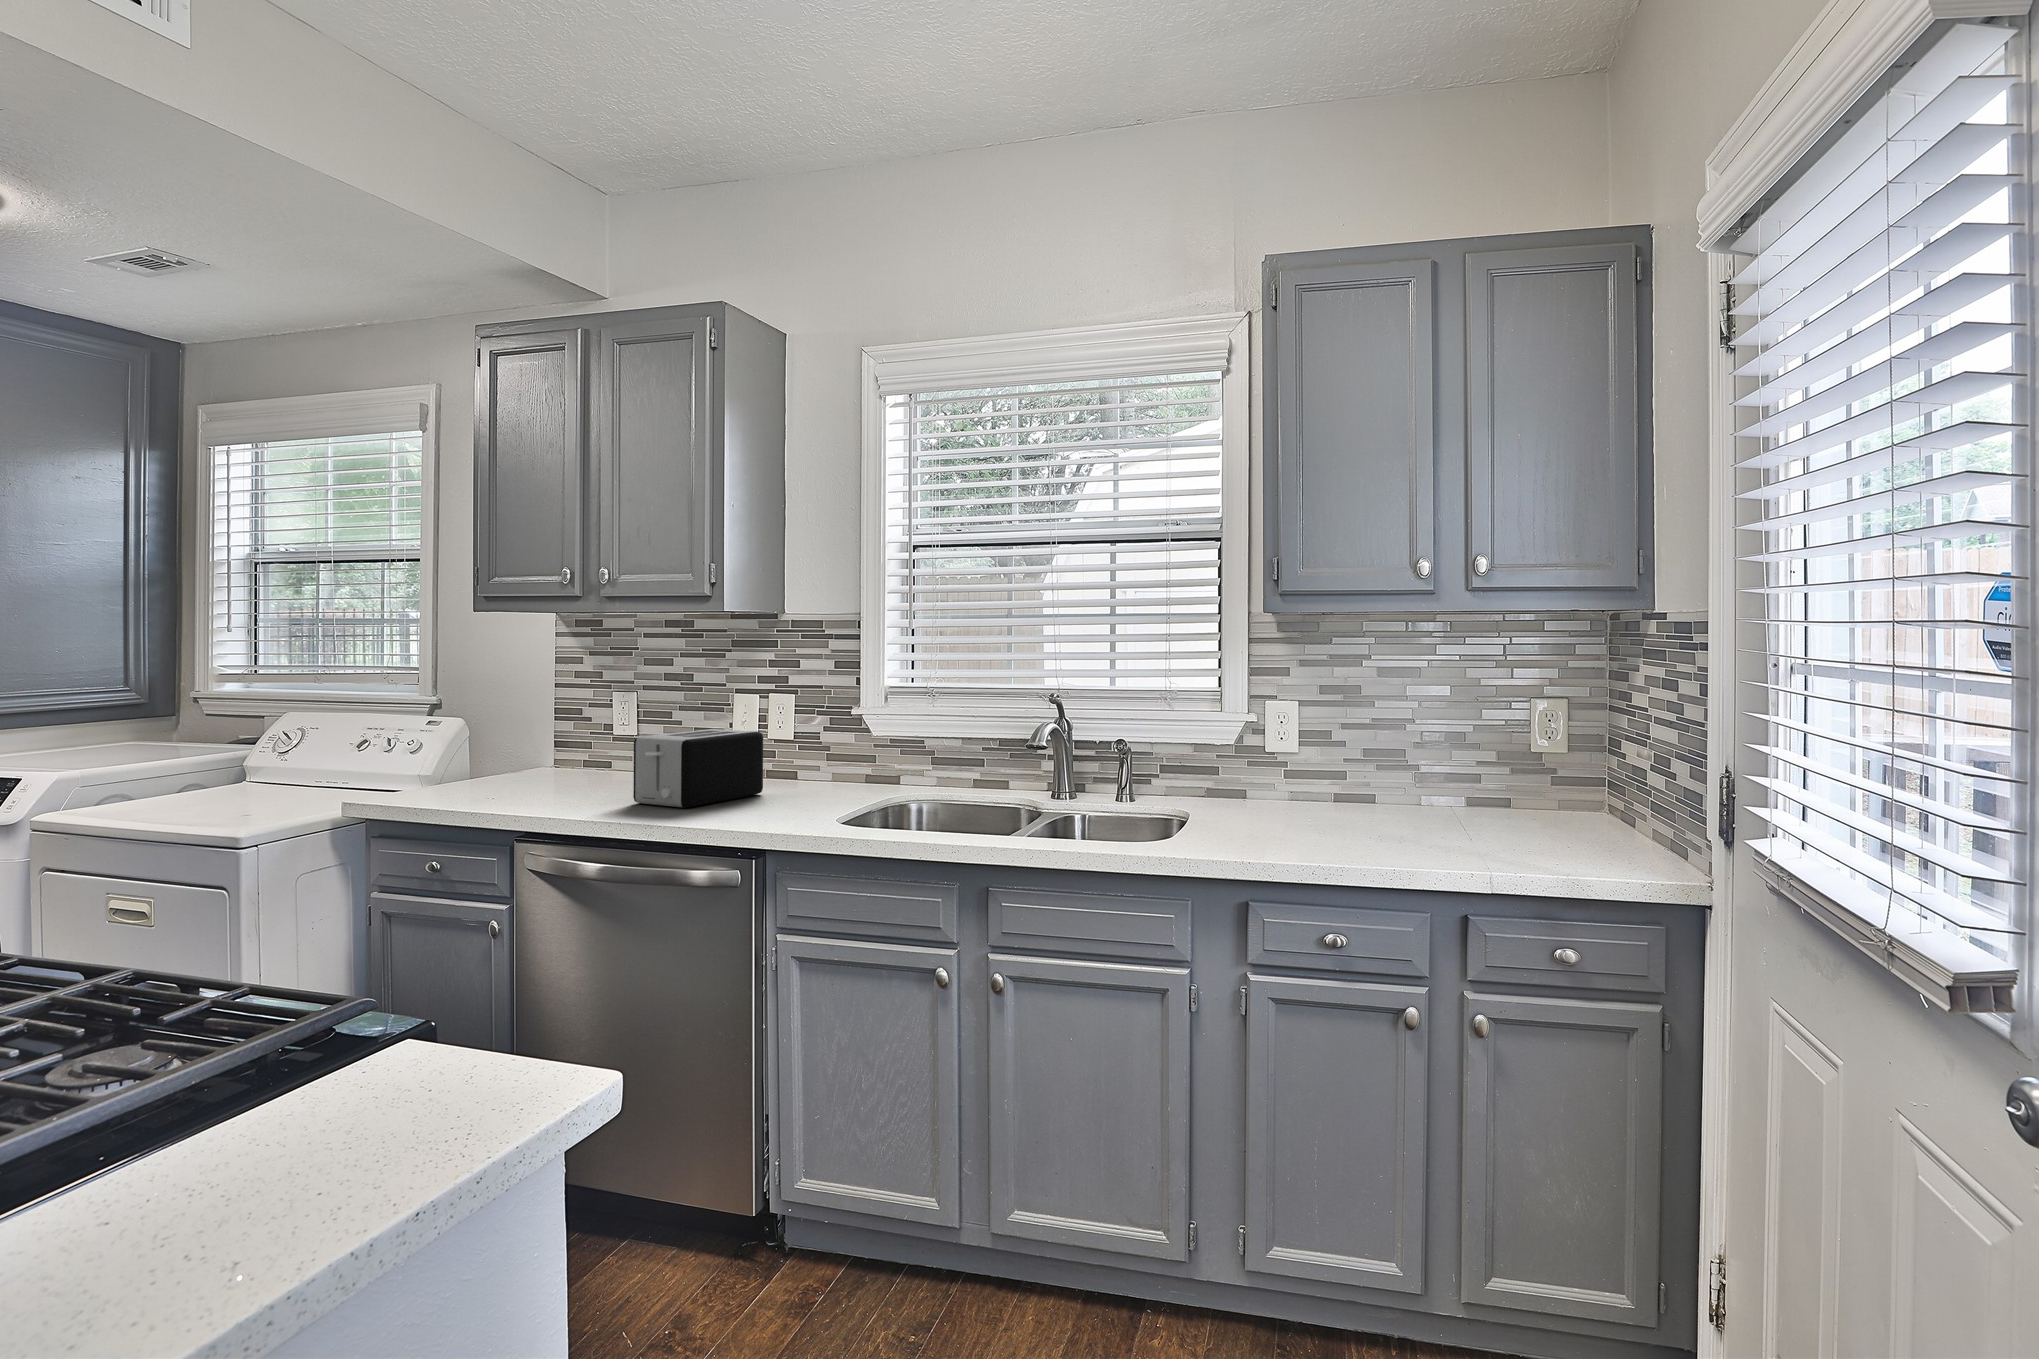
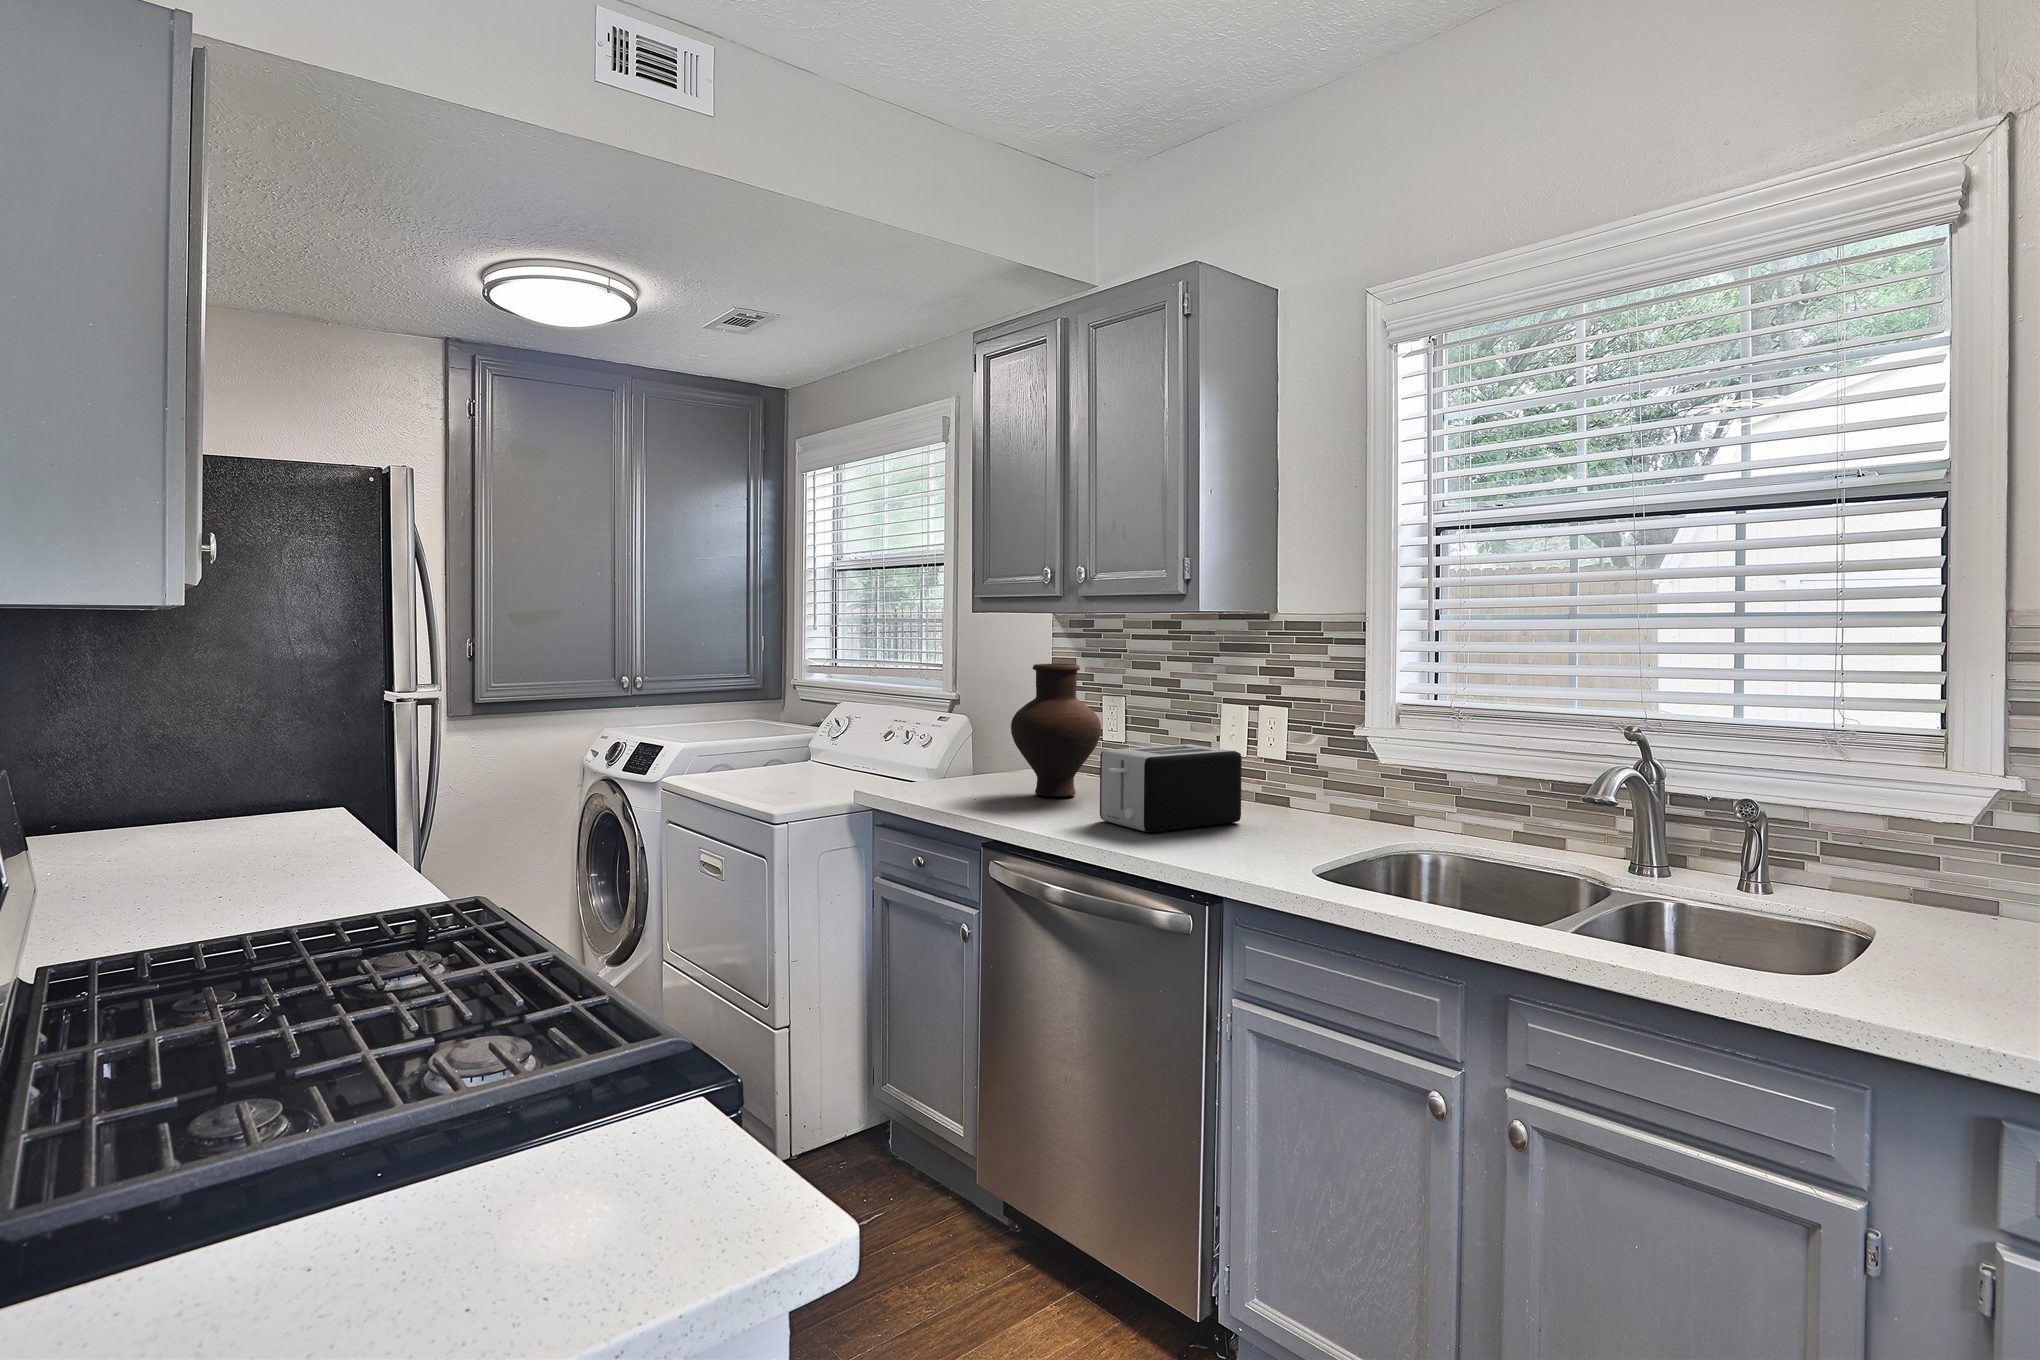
vase: none [527,660,622,789] -> present [1011,664,1101,797]

